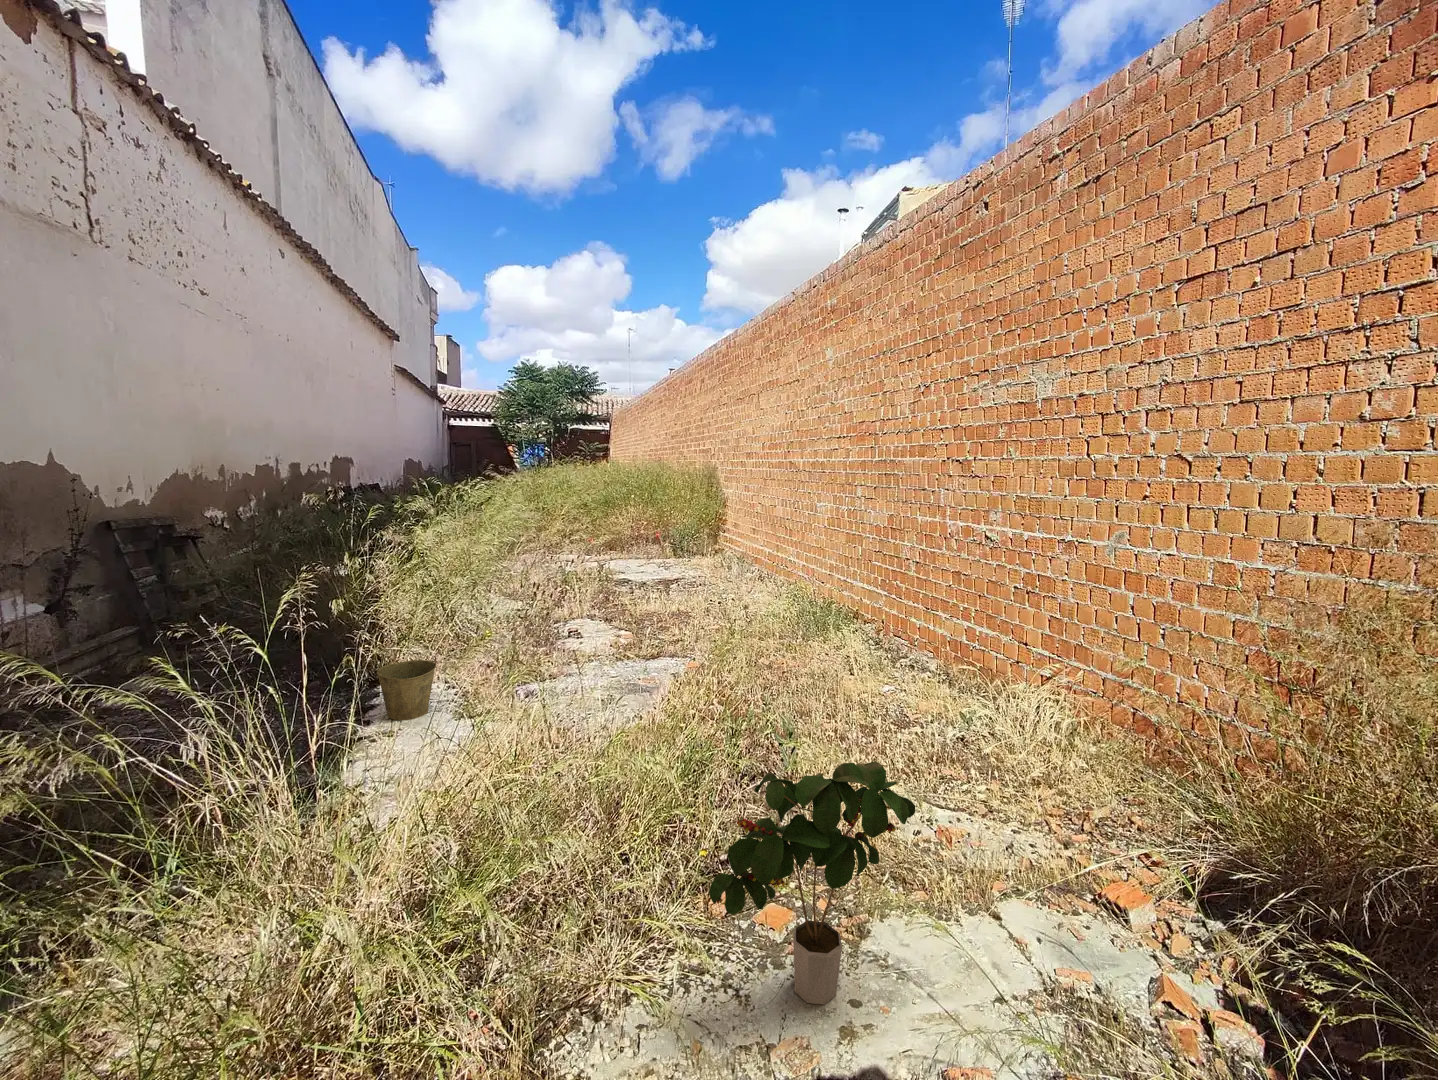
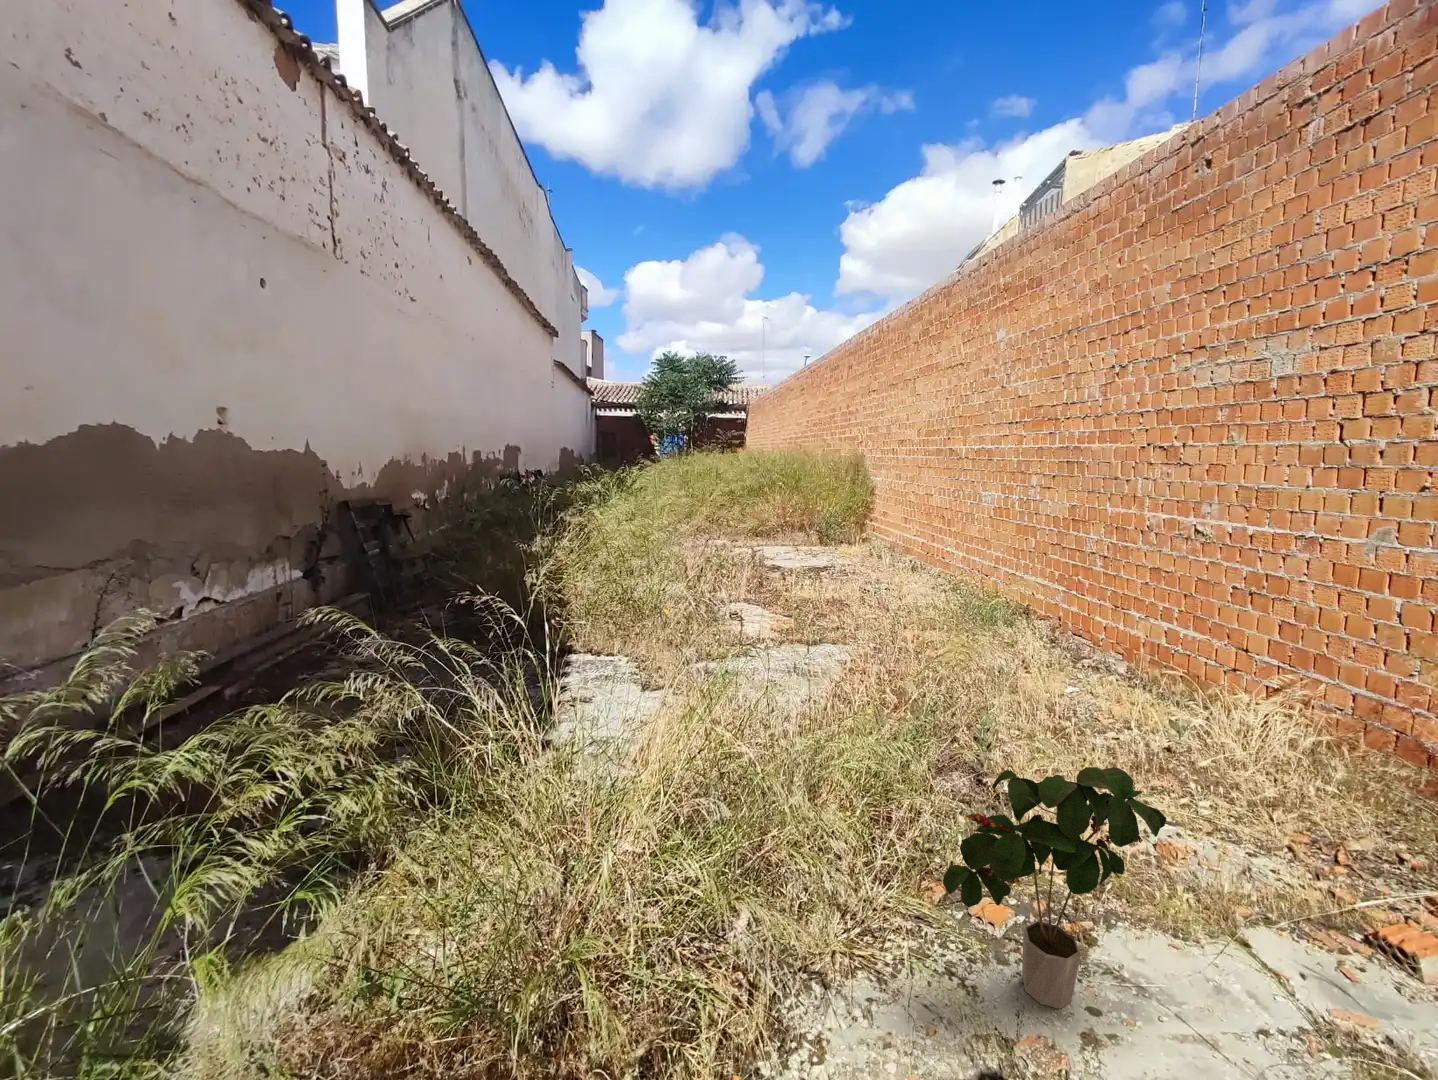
bucket: present [377,637,436,720] -> none [578,611,627,686]

